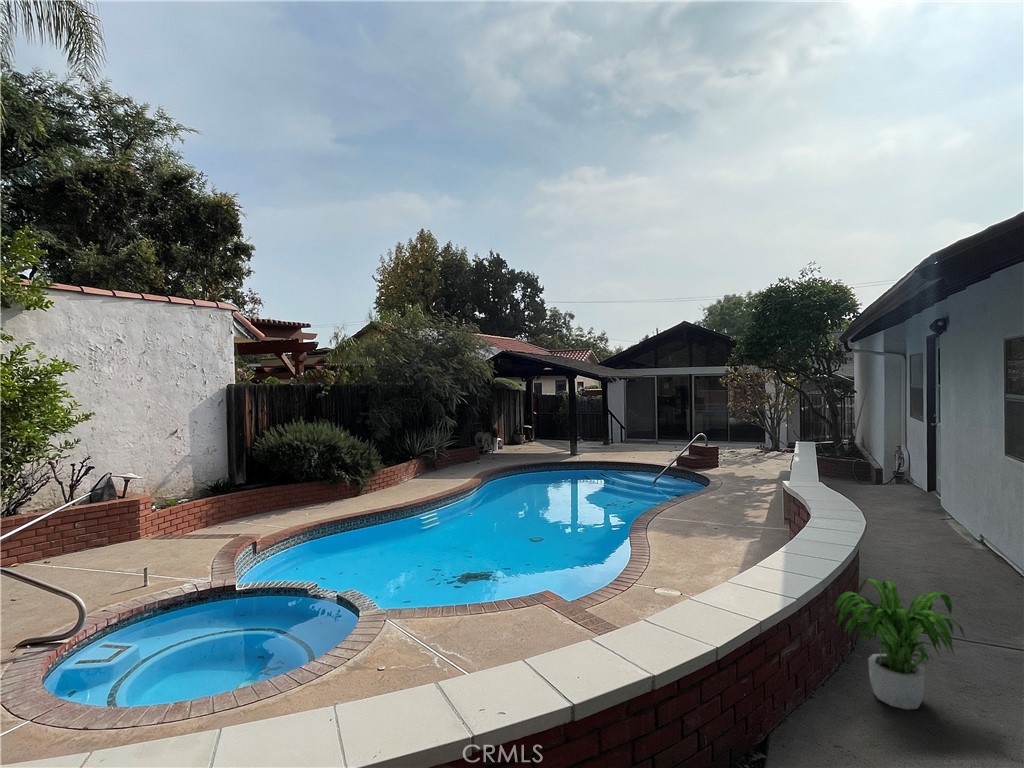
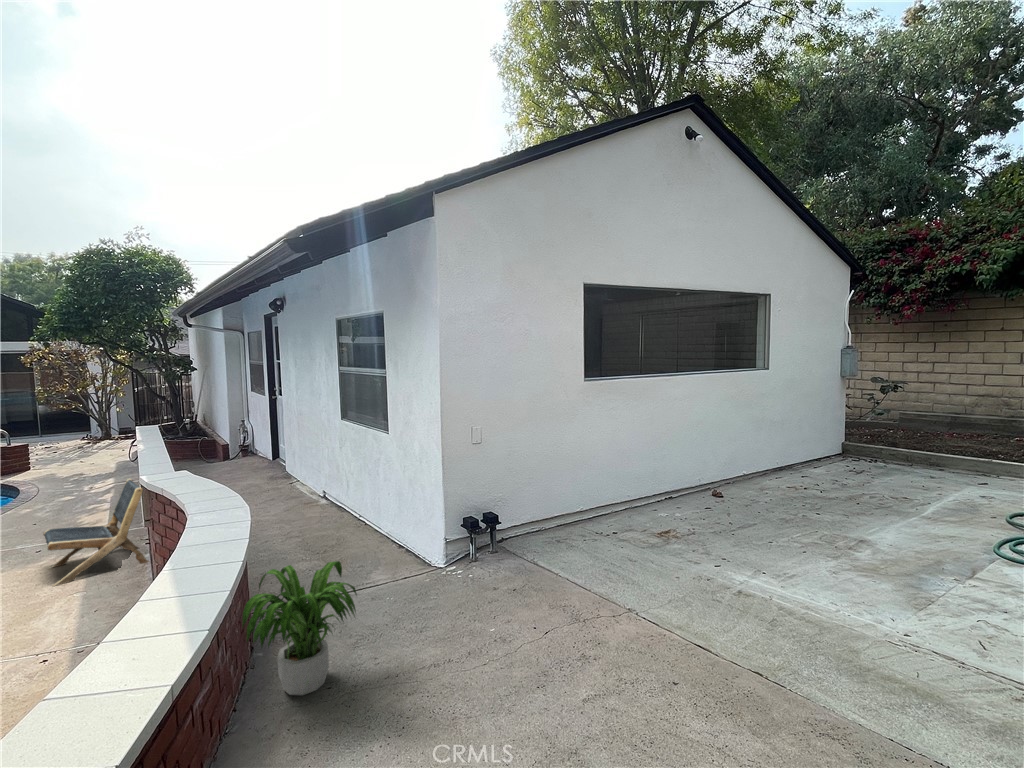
lounge chair: none [719,480,789,554] -> present [43,479,149,586]

